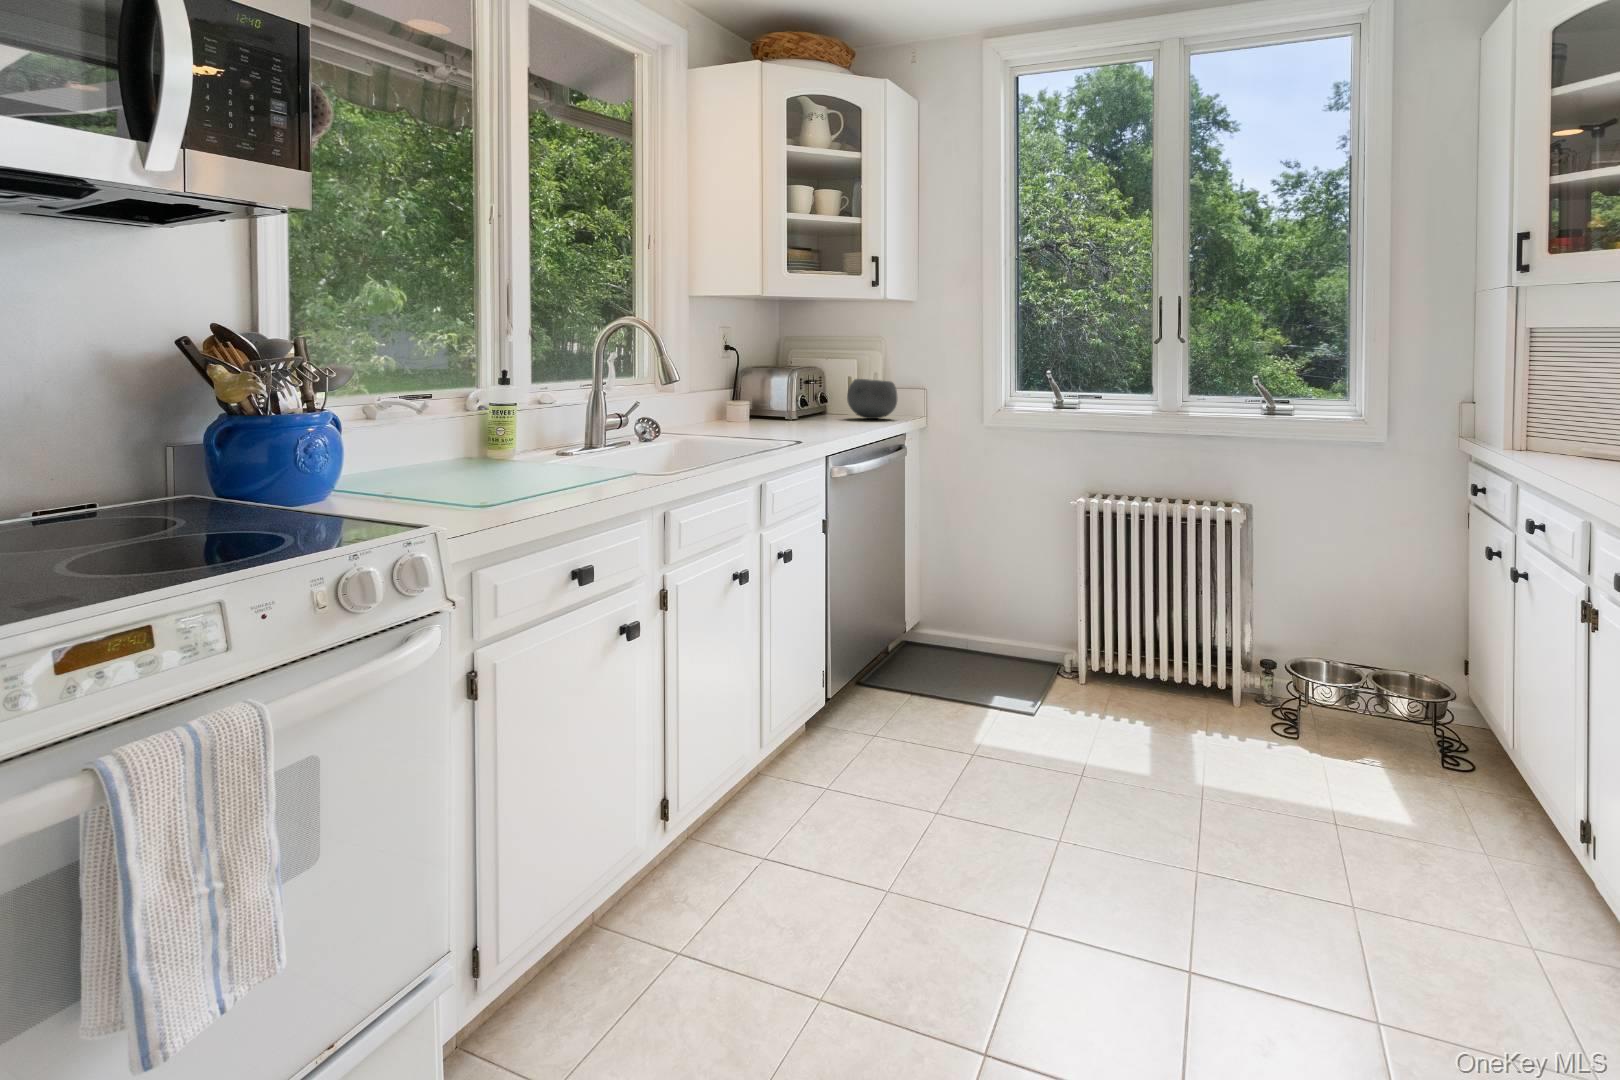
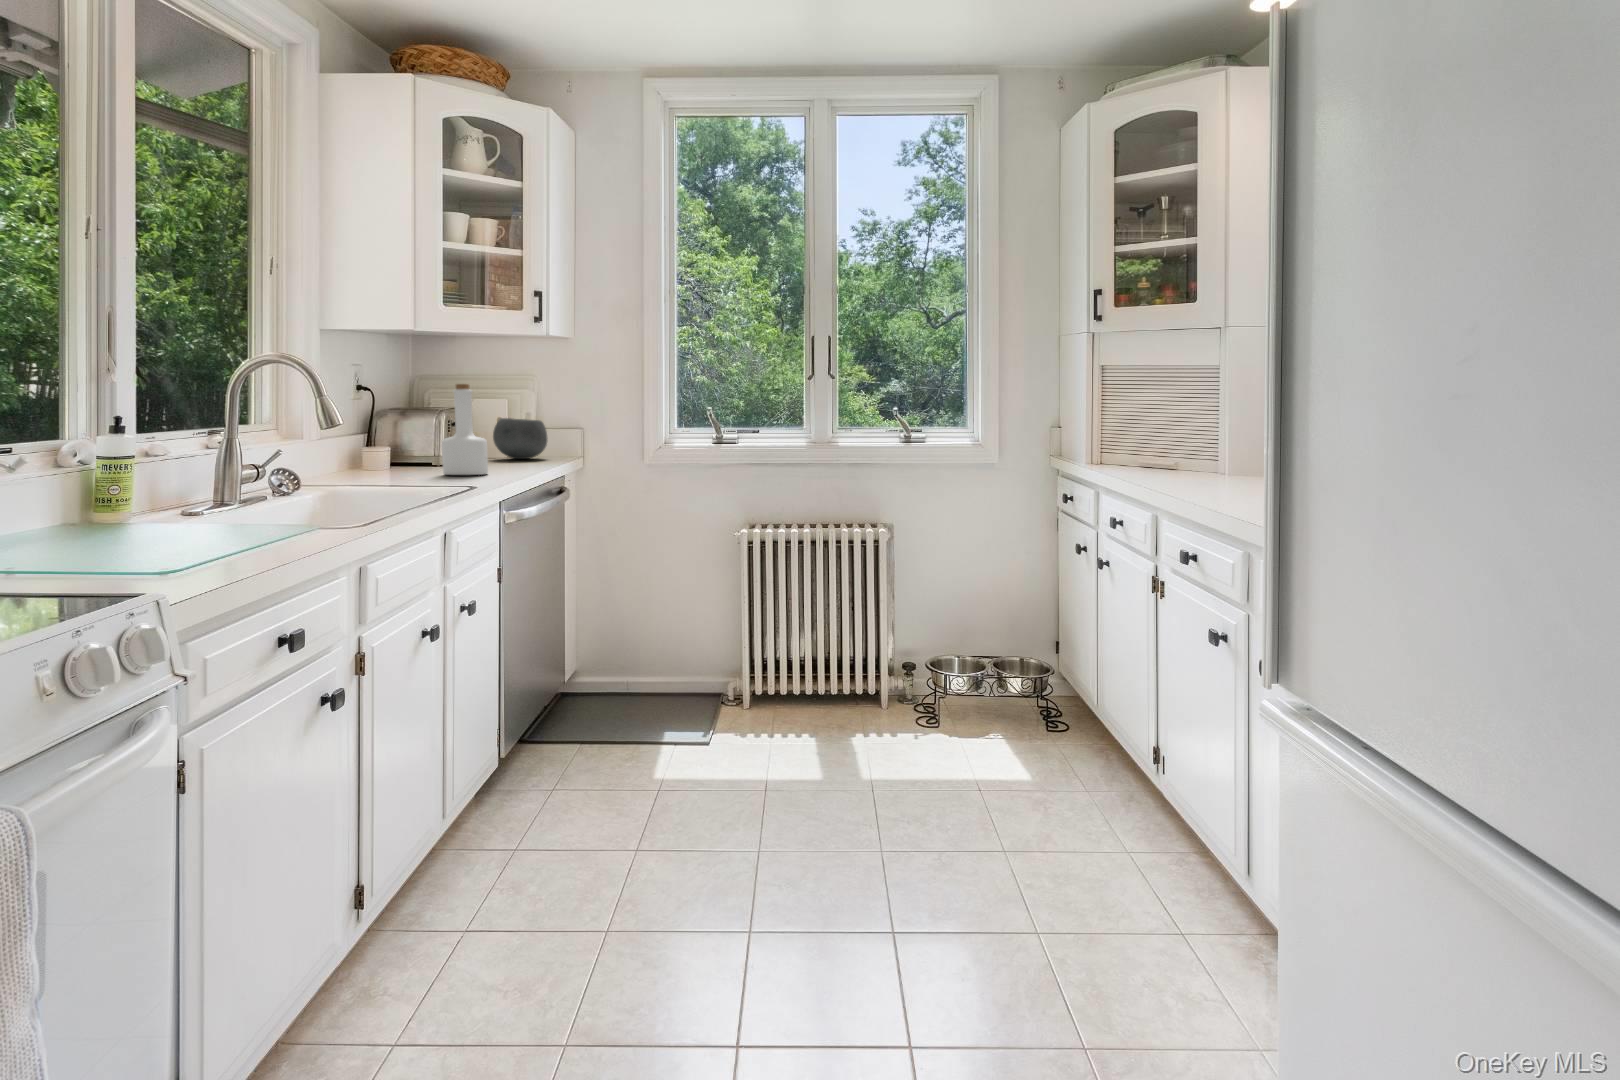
bottle: none [791,343,832,430] -> present [442,384,488,475]

